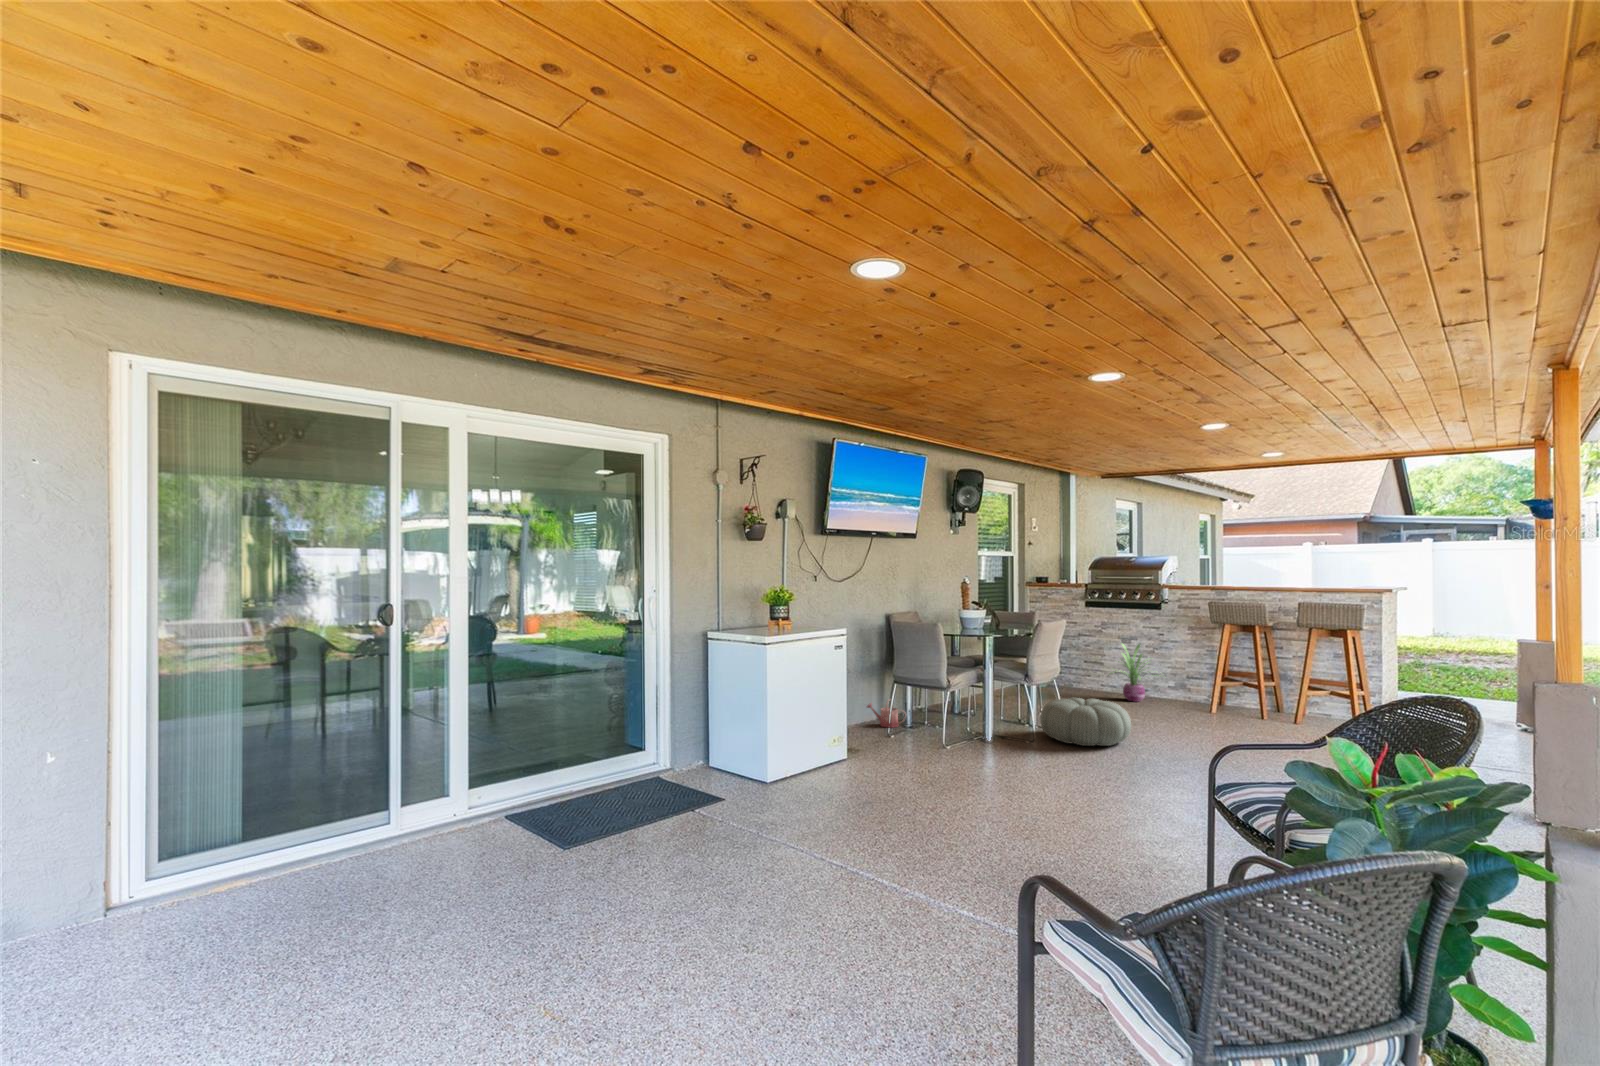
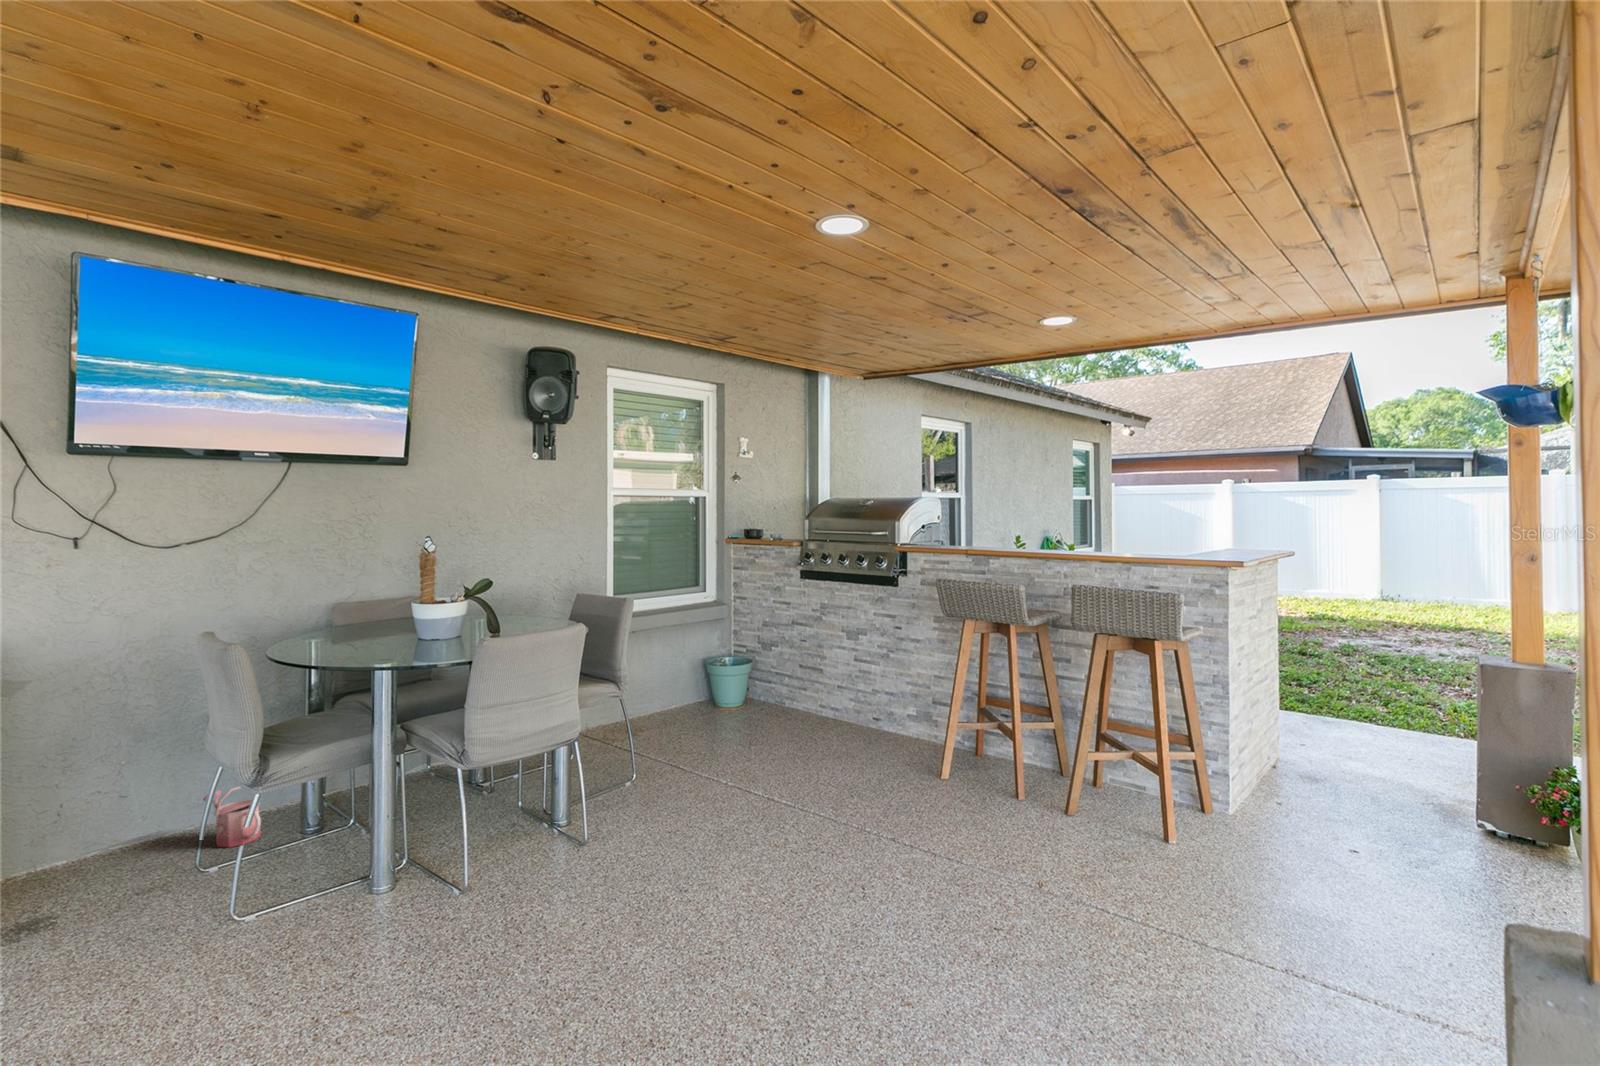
decorative plant: present [1115,644,1145,702] -> none [781,643,886,747]
pouf: present [1040,698,1131,746] -> none [446,790,647,930]

